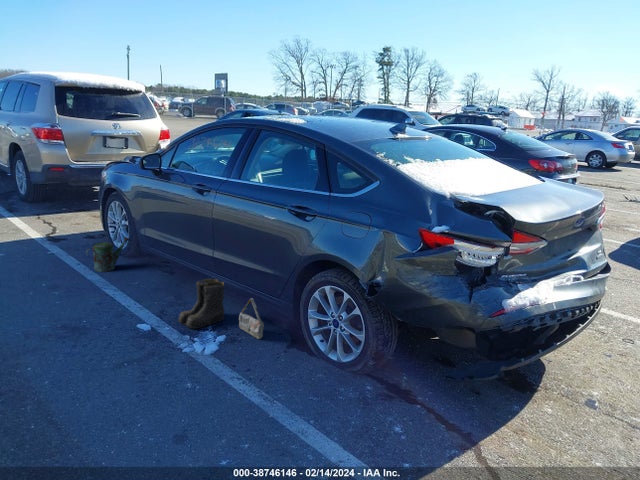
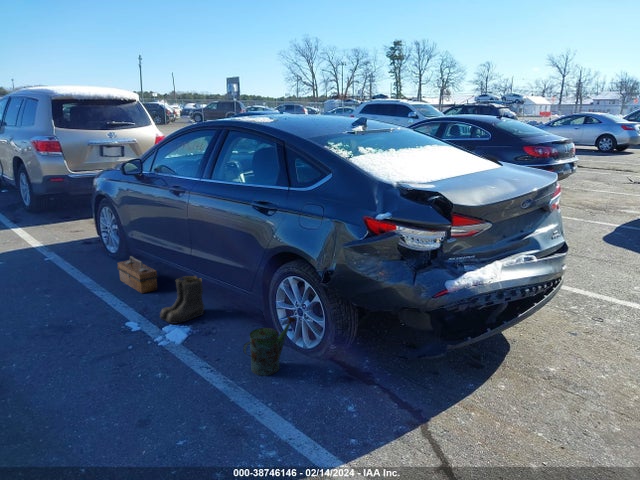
watering can: present [86,237,129,272] -> present [243,316,296,376]
toolbox: none [128,254,173,294] -> present [117,256,158,293]
bag: present [239,298,264,339] -> none [216,292,238,331]

